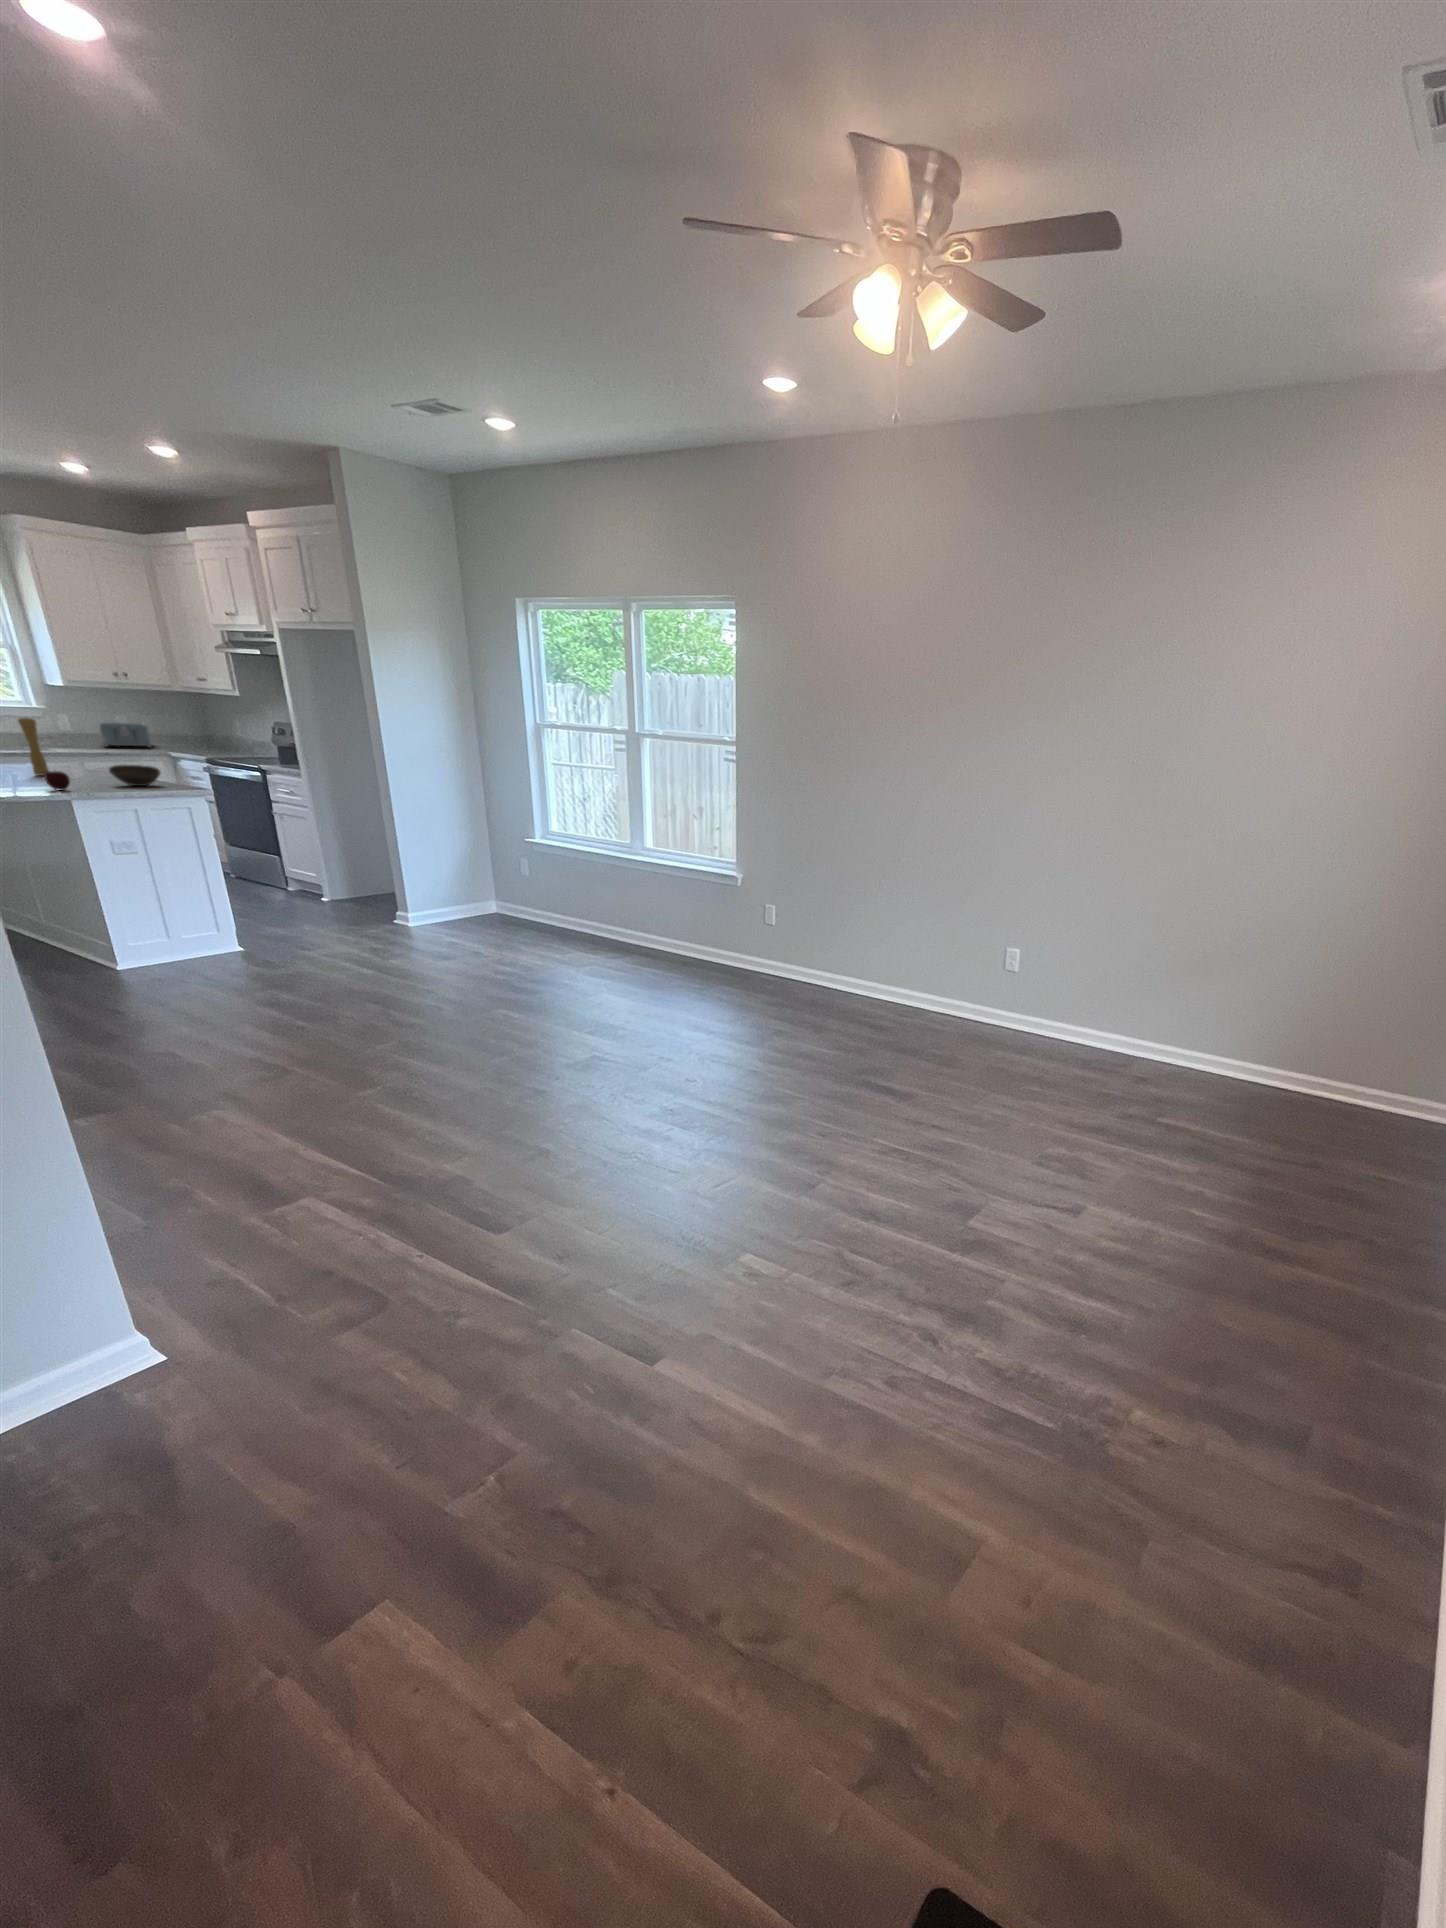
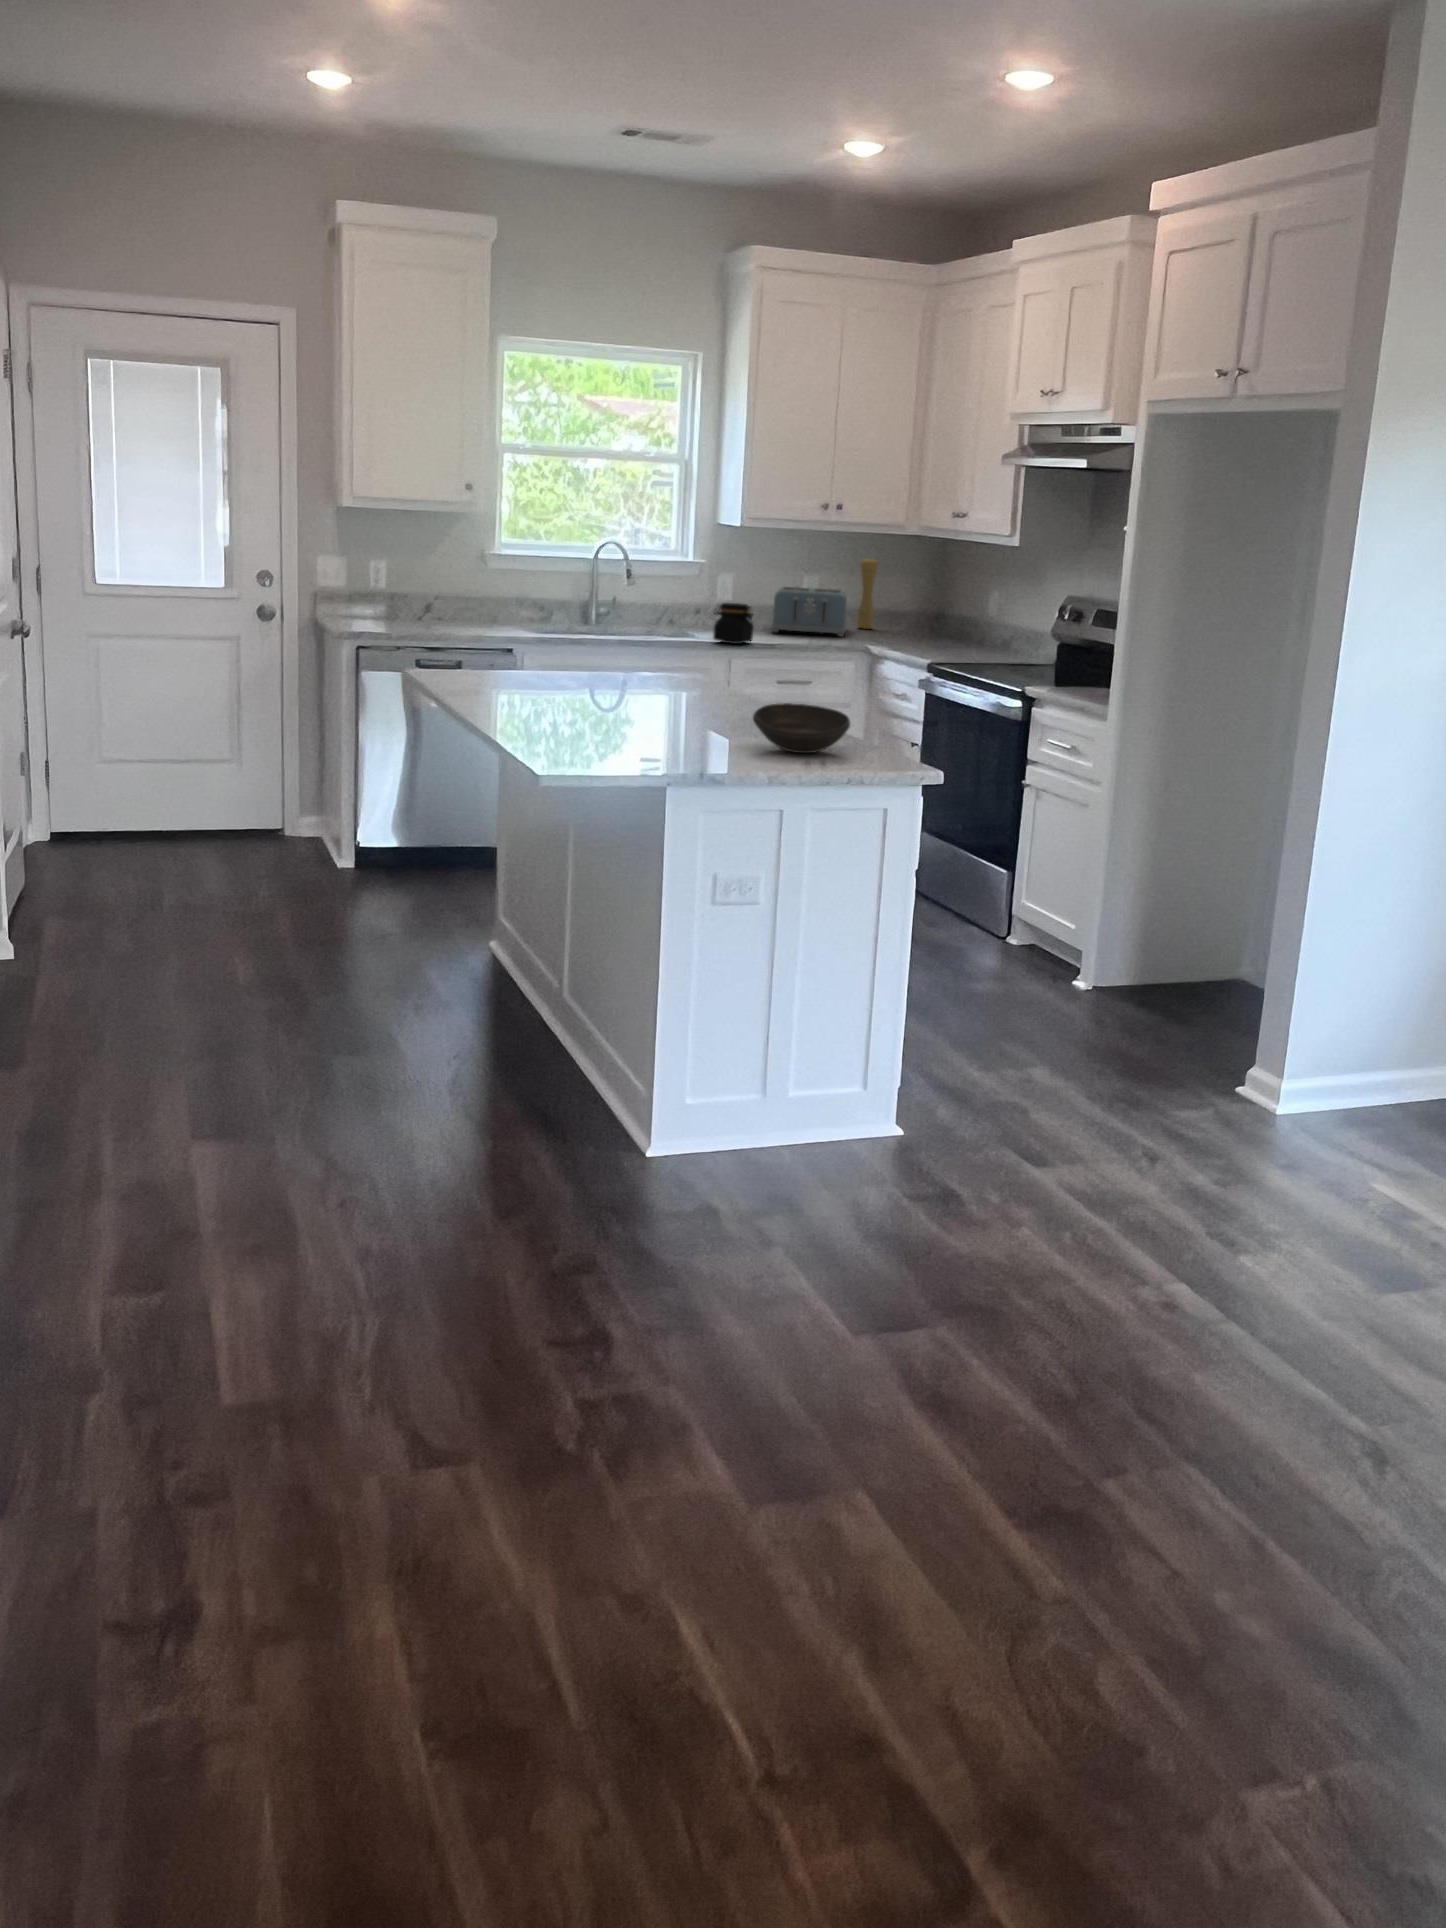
pepper mill: present [18,717,49,776] -> present [857,559,879,629]
jar: none [62,729,93,753] -> present [713,603,754,644]
apple: present [44,771,70,790] -> none [628,714,673,762]

